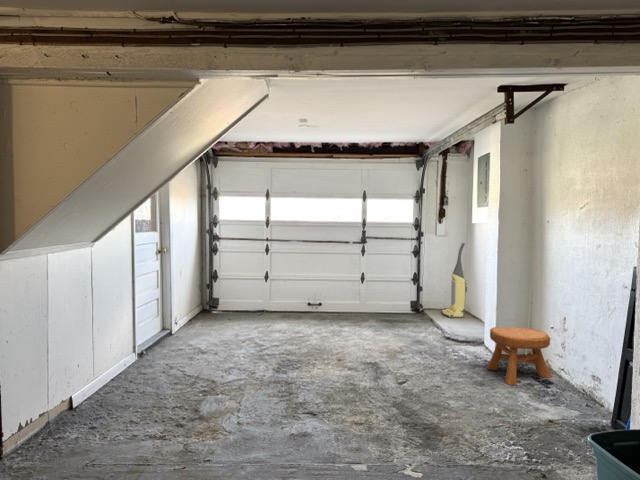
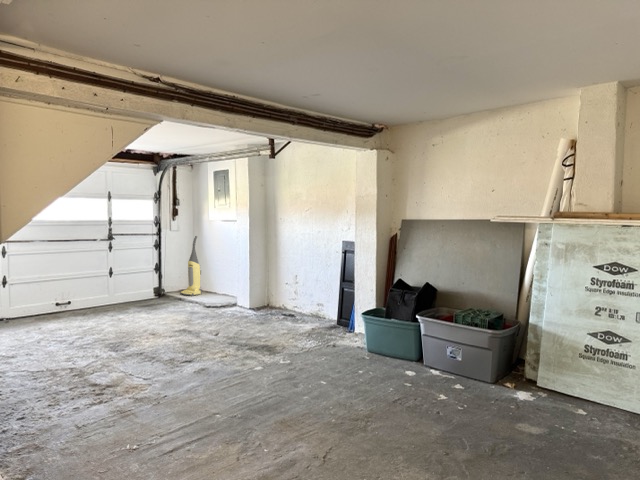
stool: present [487,327,552,385] -> none [253,285,291,320]

